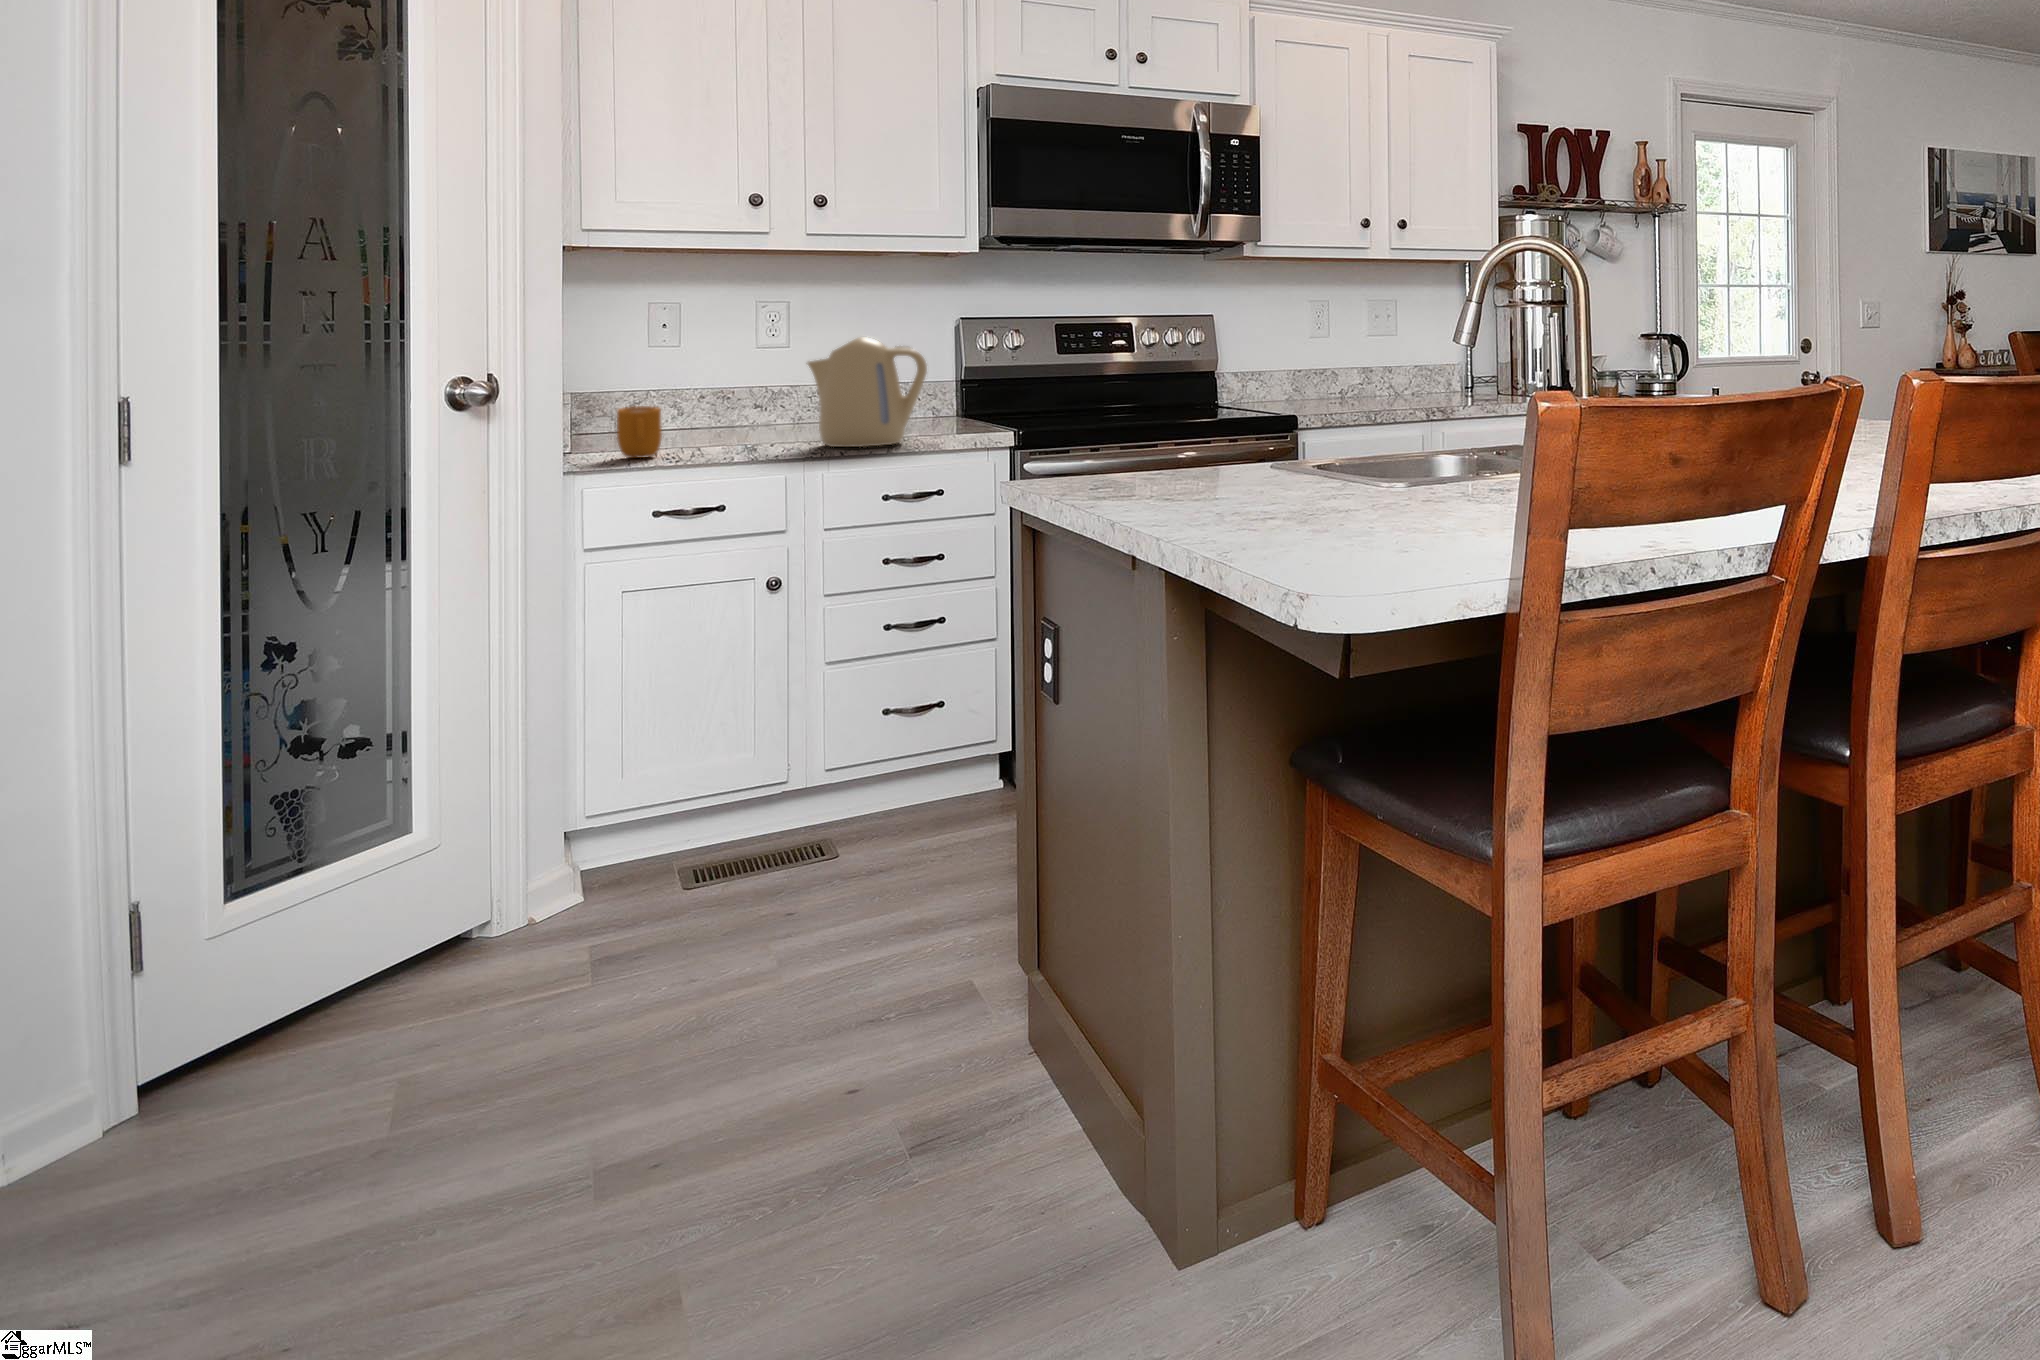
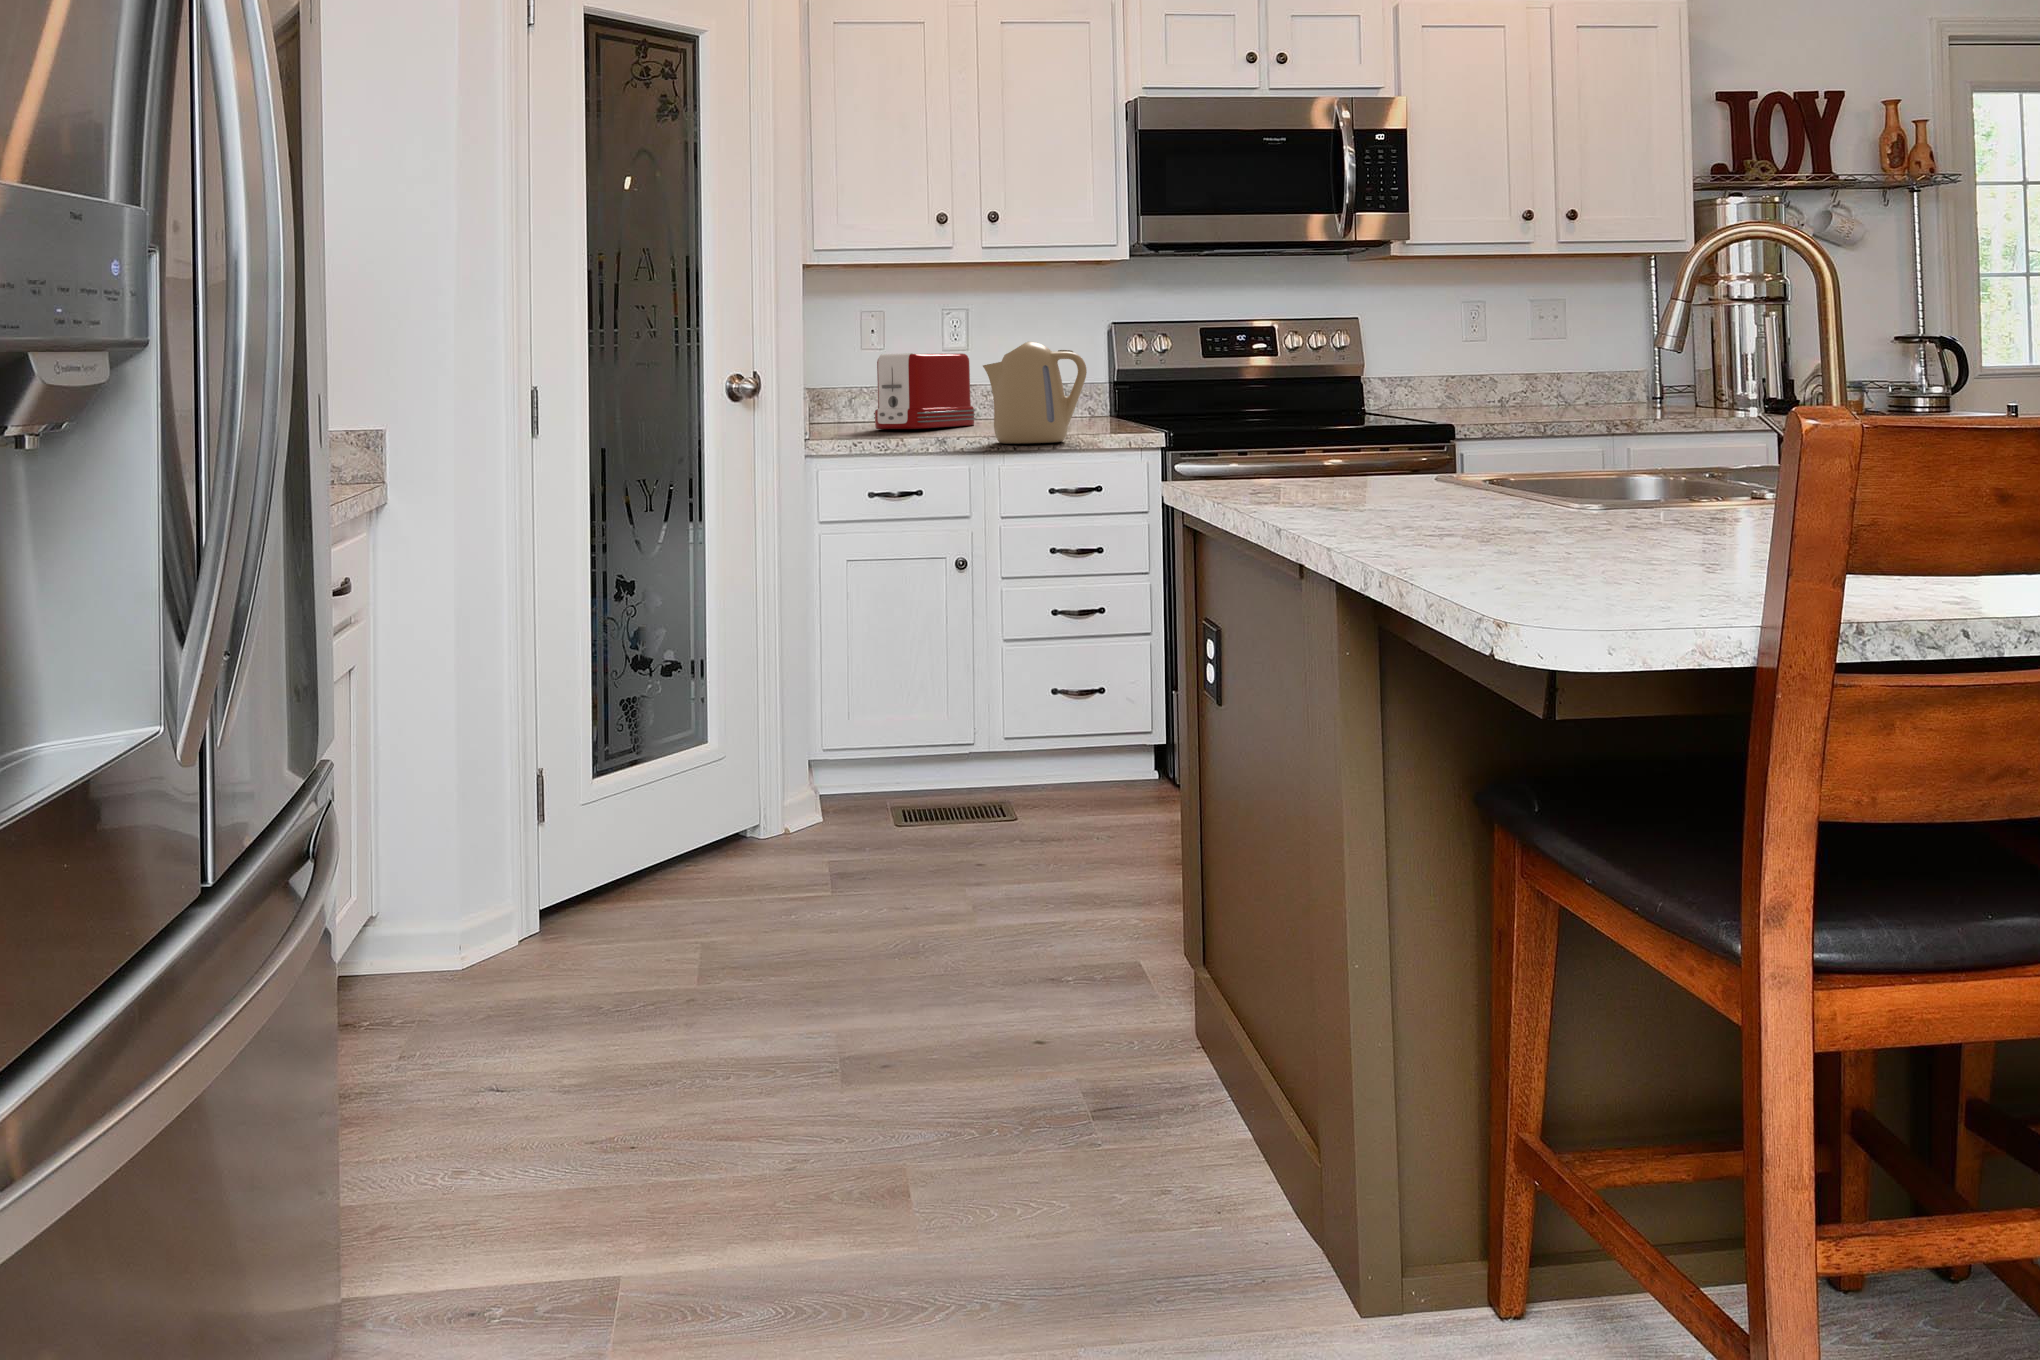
toaster: none [682,344,806,426] -> present [874,353,976,429]
mug: present [617,406,662,458] -> none [835,405,869,450]

